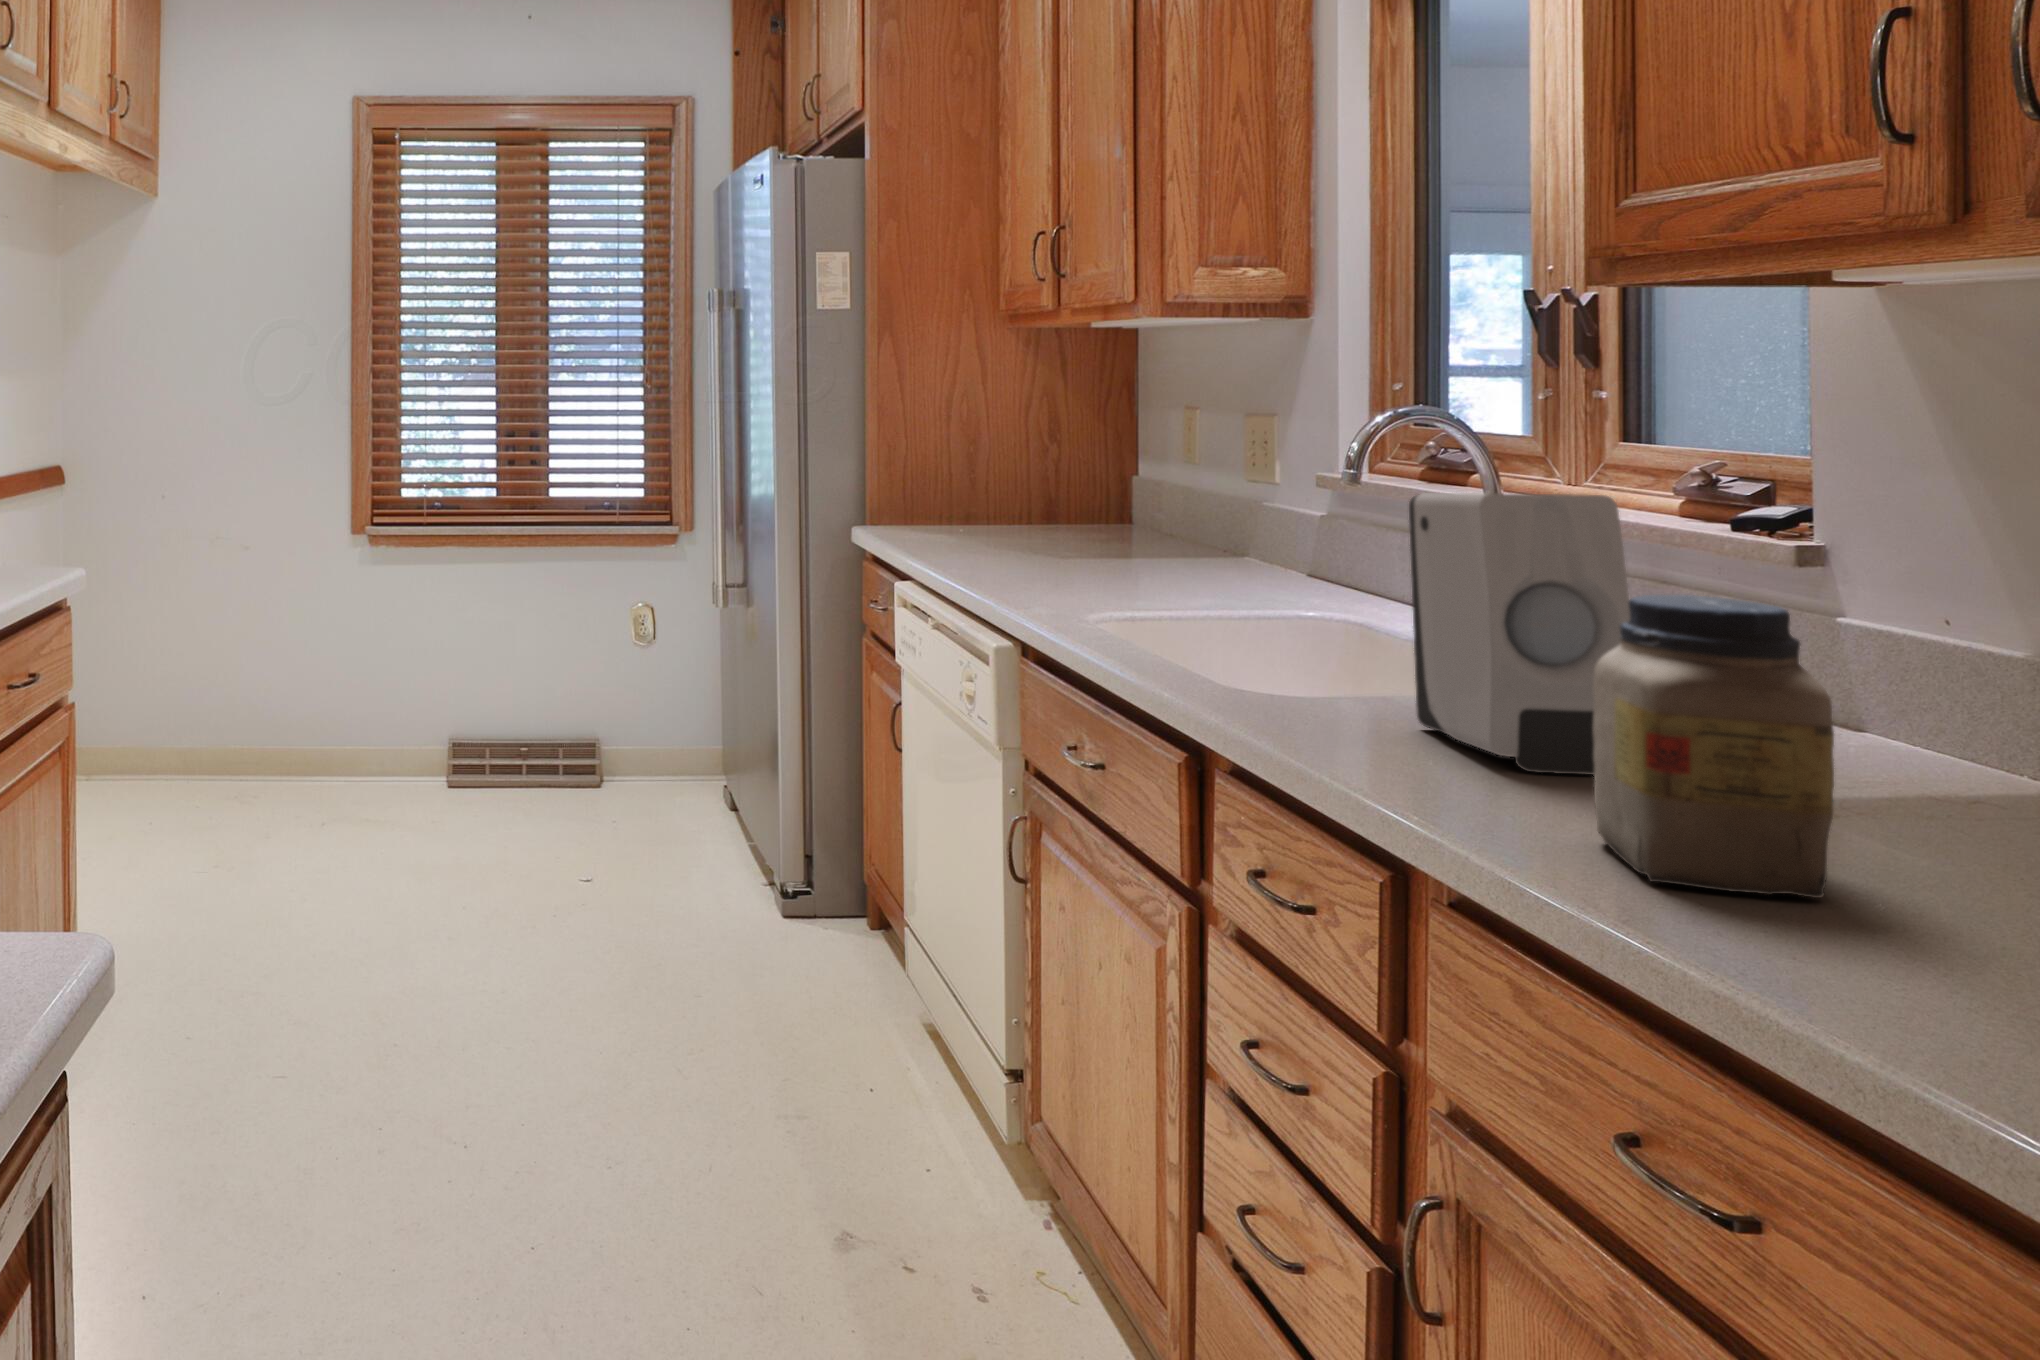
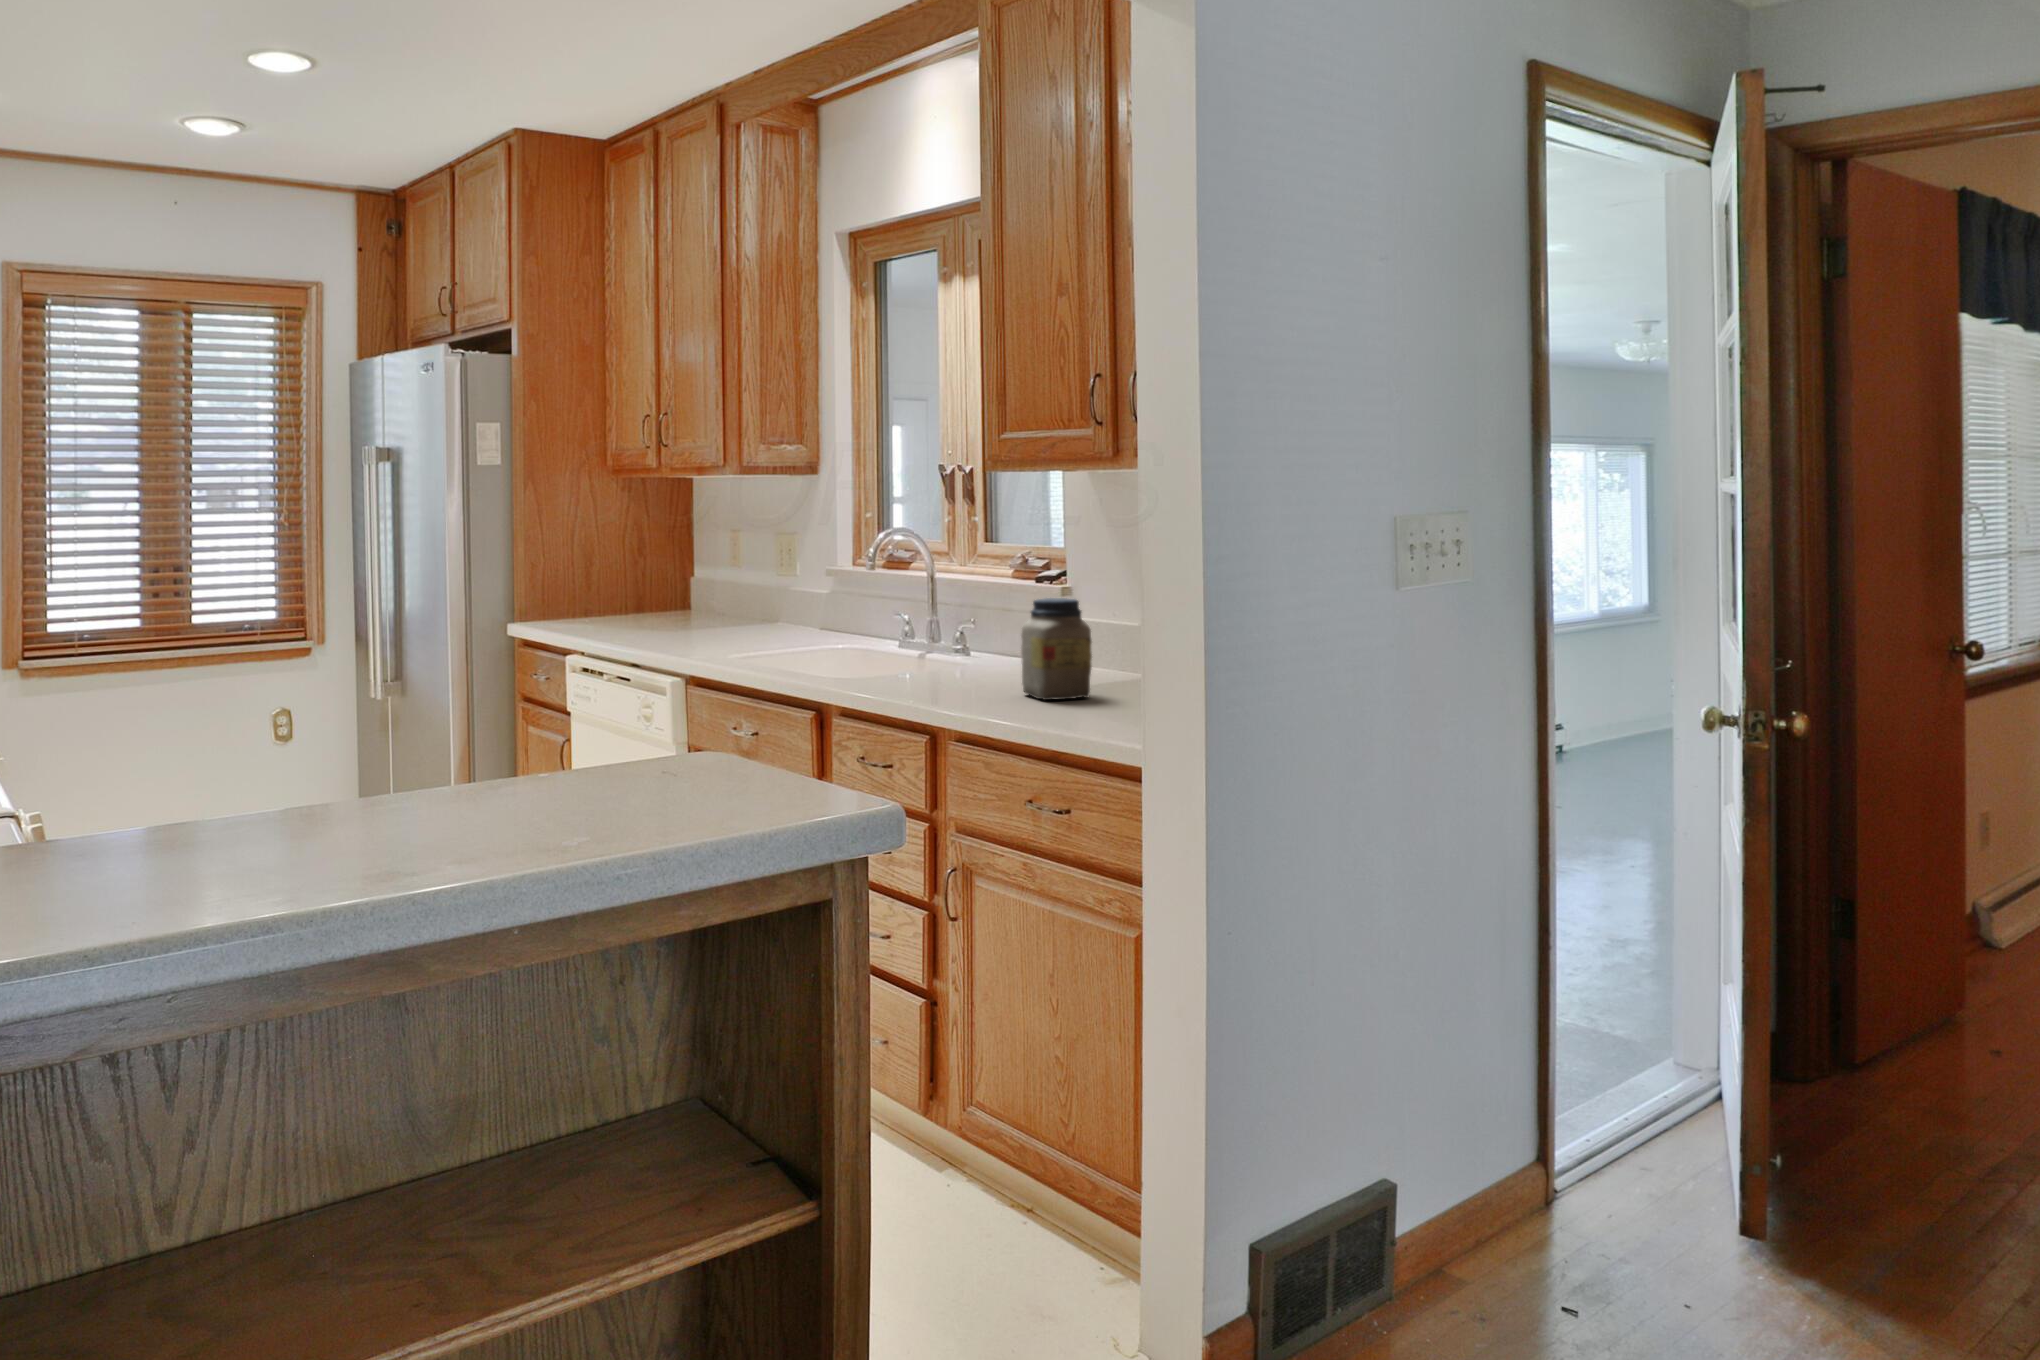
soap dispenser: present [1409,493,1630,775] -> none [934,565,1020,682]

